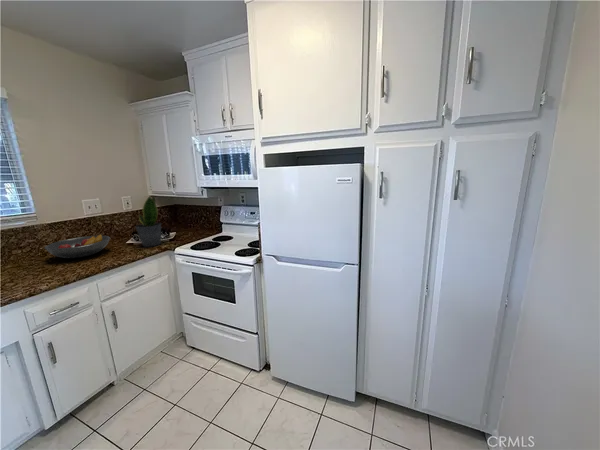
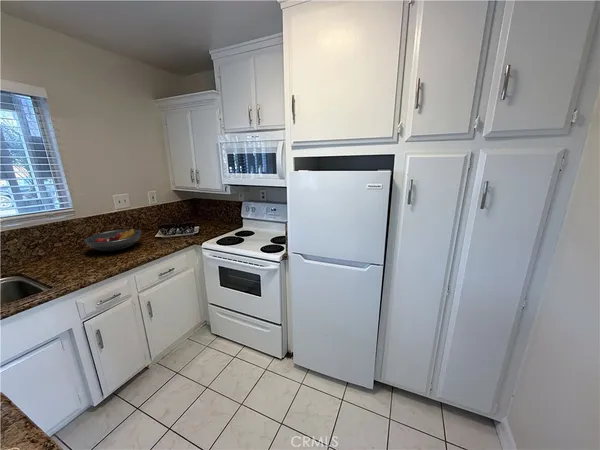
potted plant: present [136,197,161,247] -> none [164,192,188,241]

